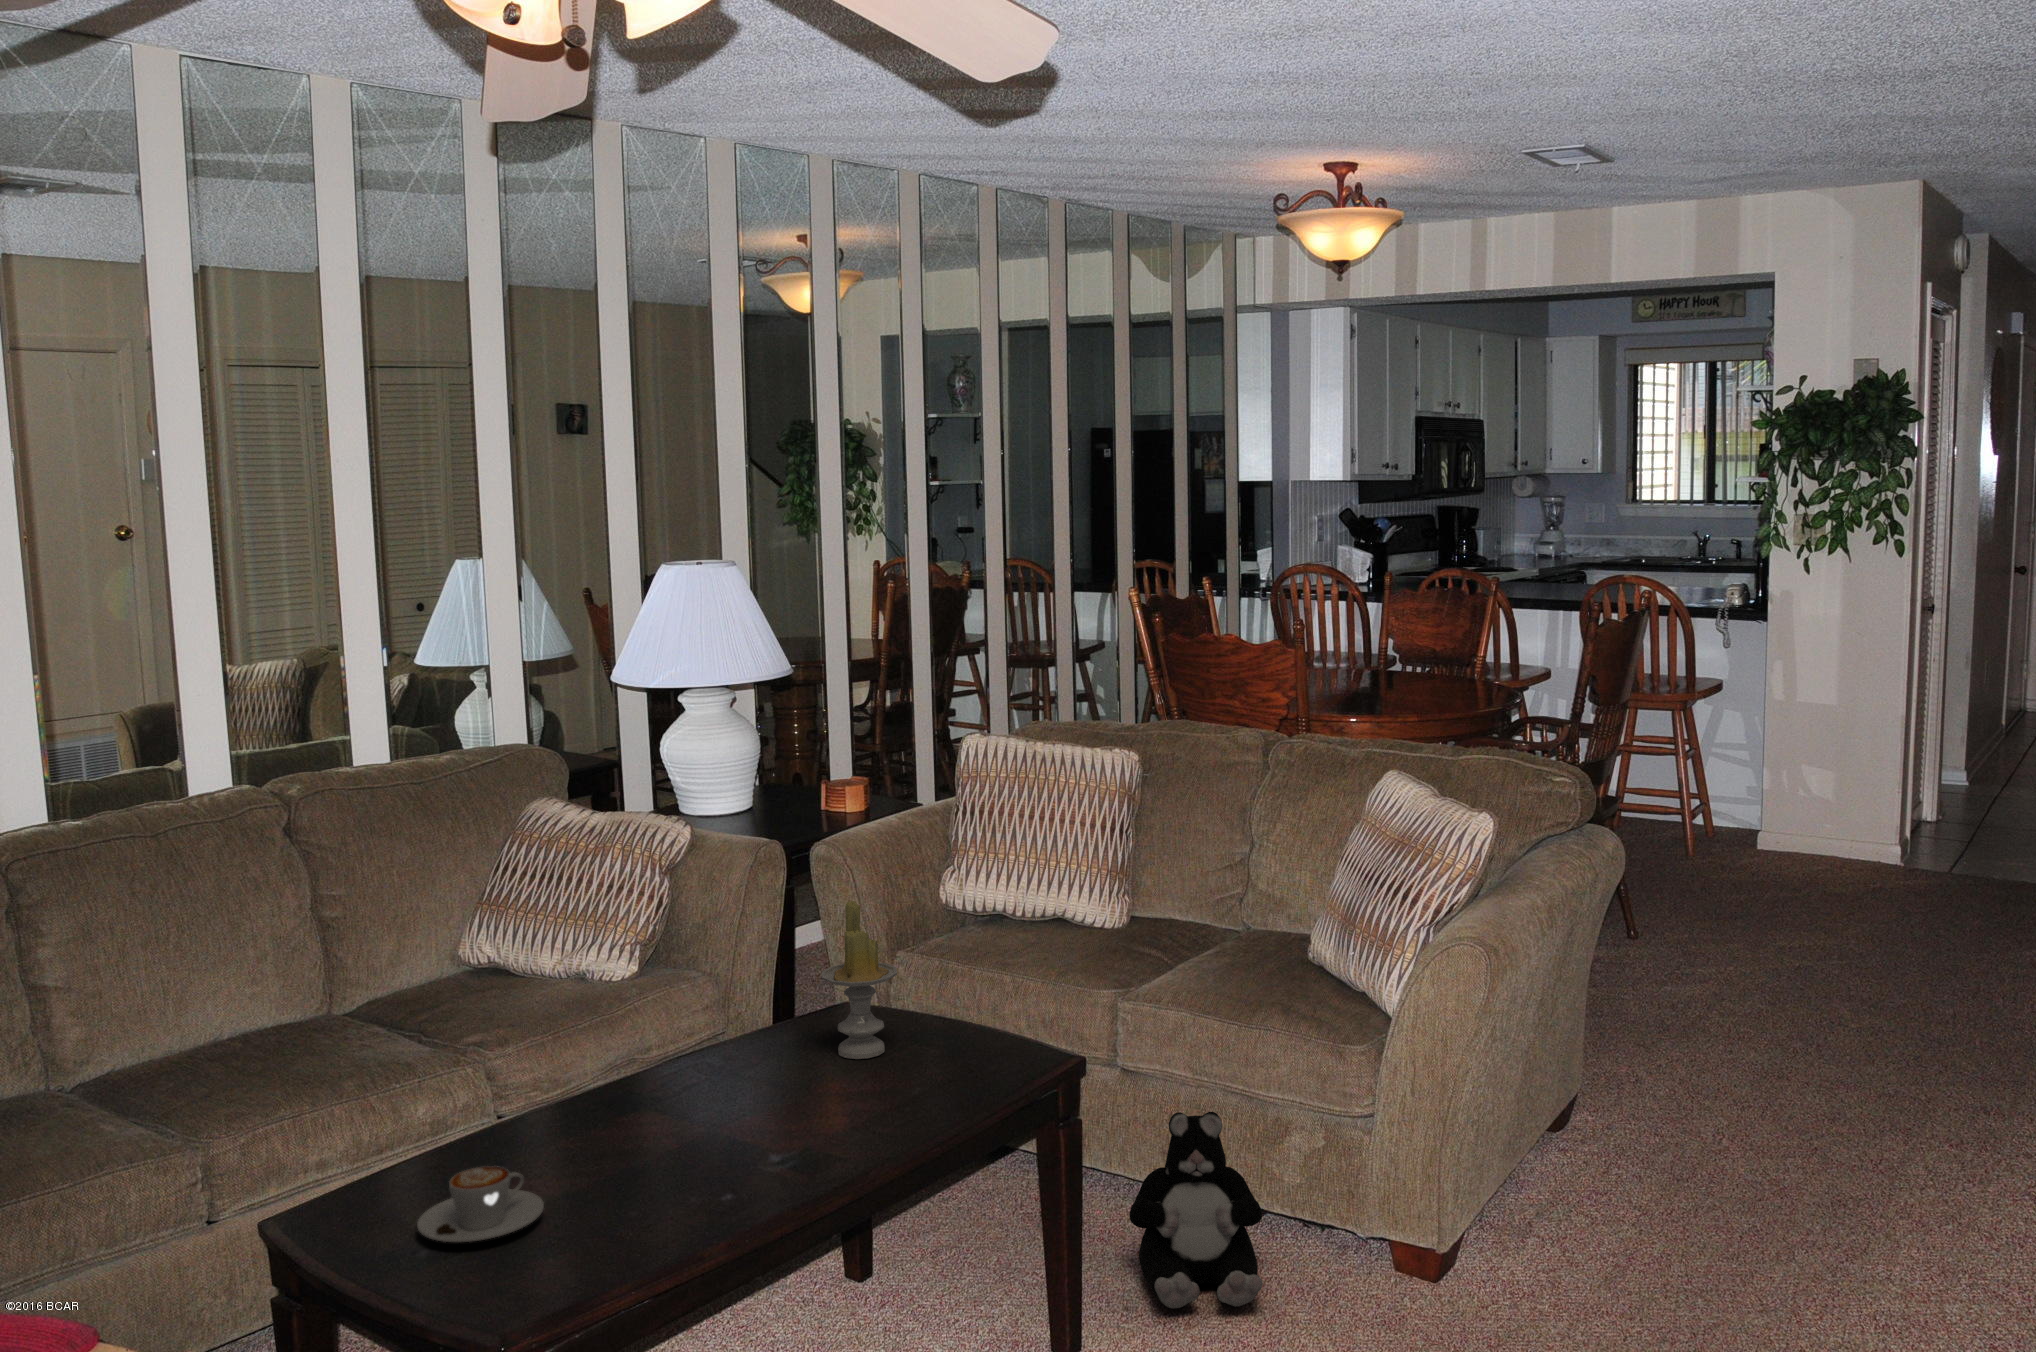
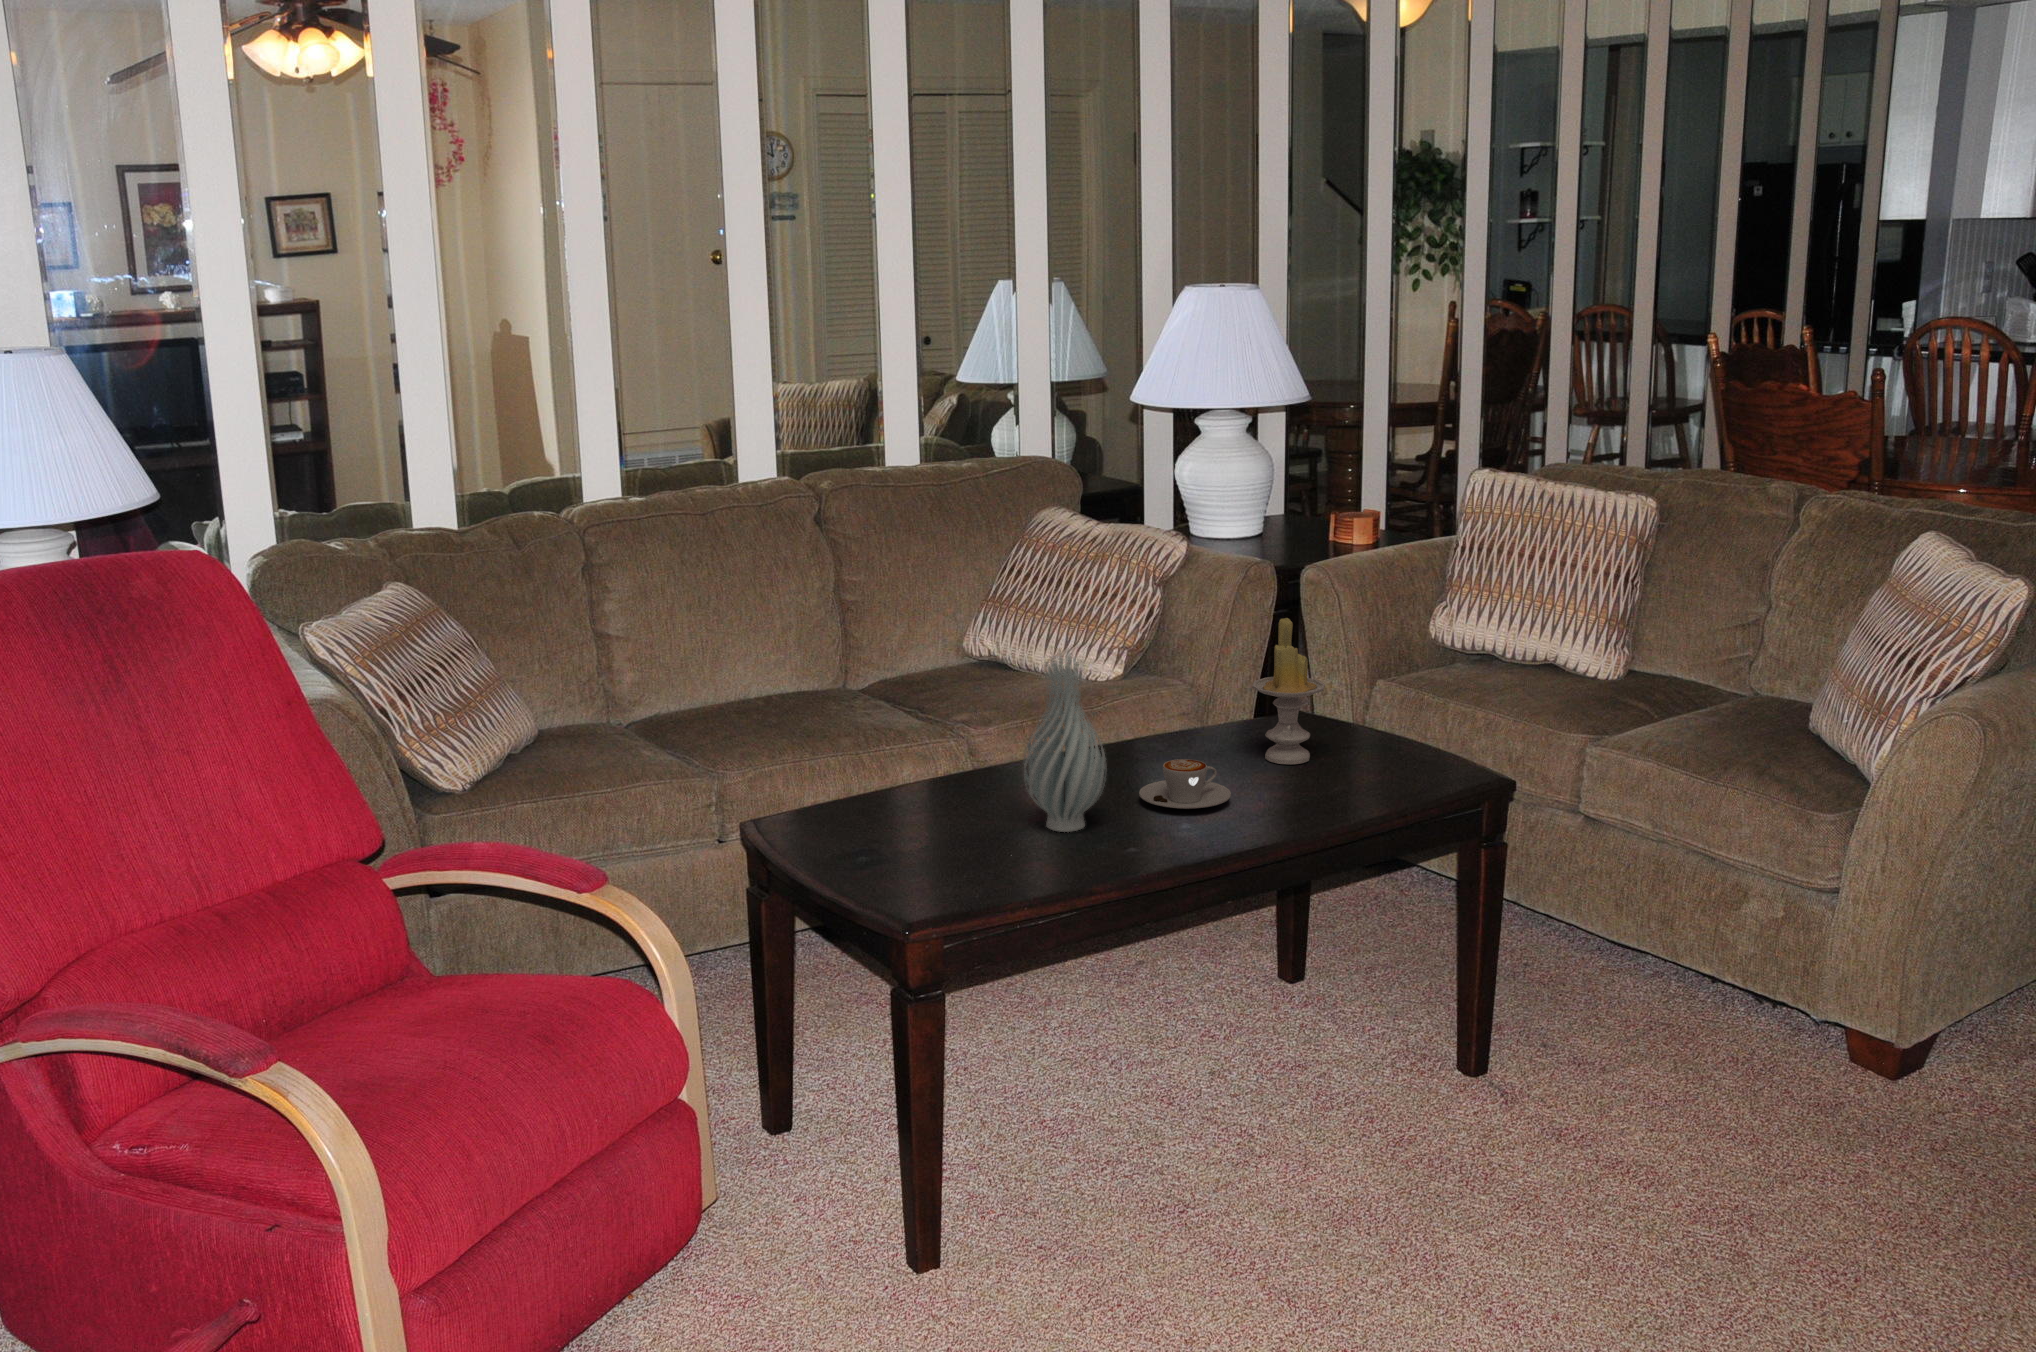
vase: none [596,963,695,1180] -> present [1024,654,1106,832]
plush toy: present [1129,1112,1263,1308] -> none [1558,863,1703,1057]
coffee cup: present [417,1166,544,1242] -> present [1139,759,1231,809]

